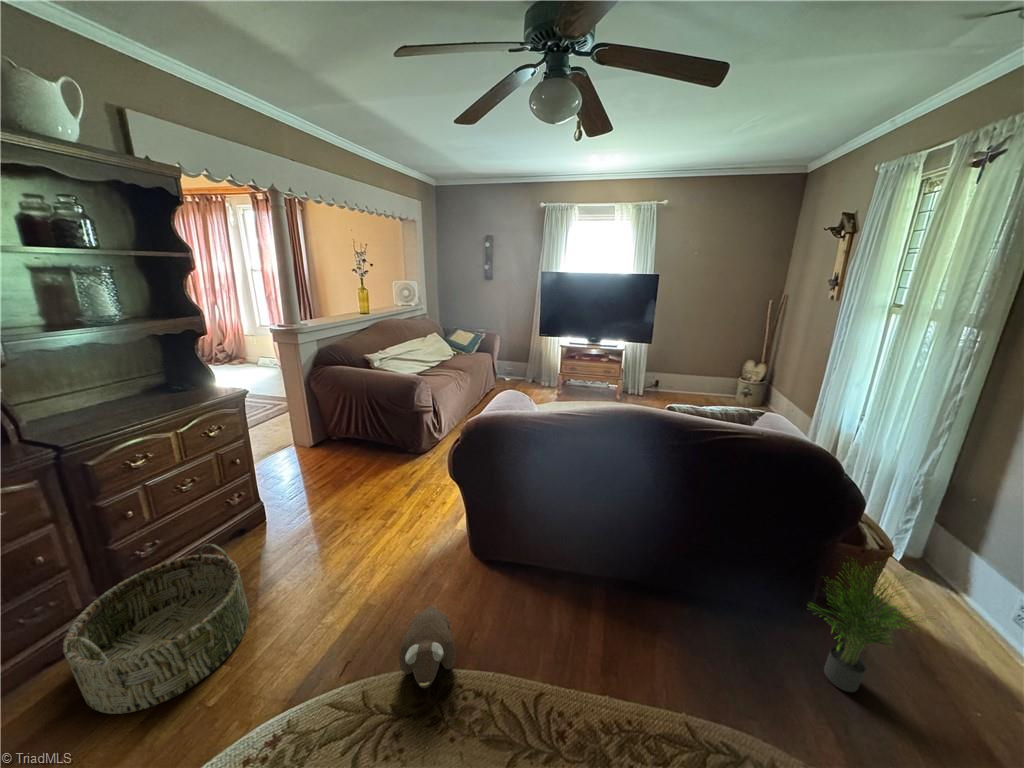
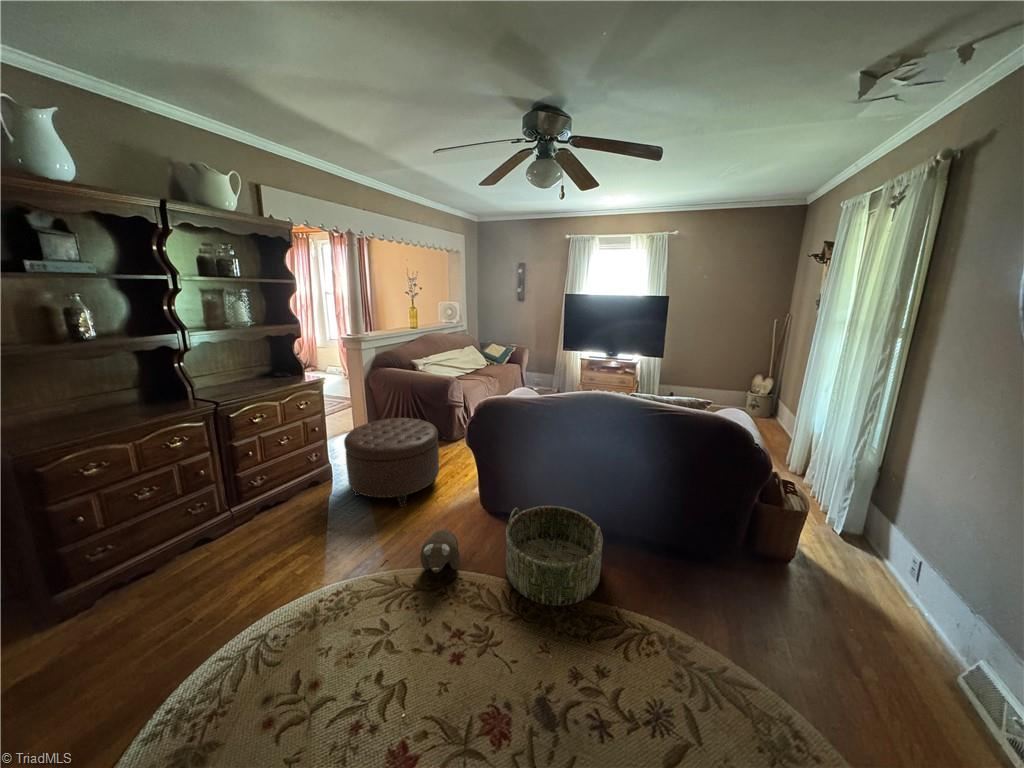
ottoman: none [278,437,411,562] -> present [344,418,439,507]
basket: present [63,544,249,714] -> present [506,506,603,606]
potted plant: present [813,566,924,692] -> none [713,501,811,609]

